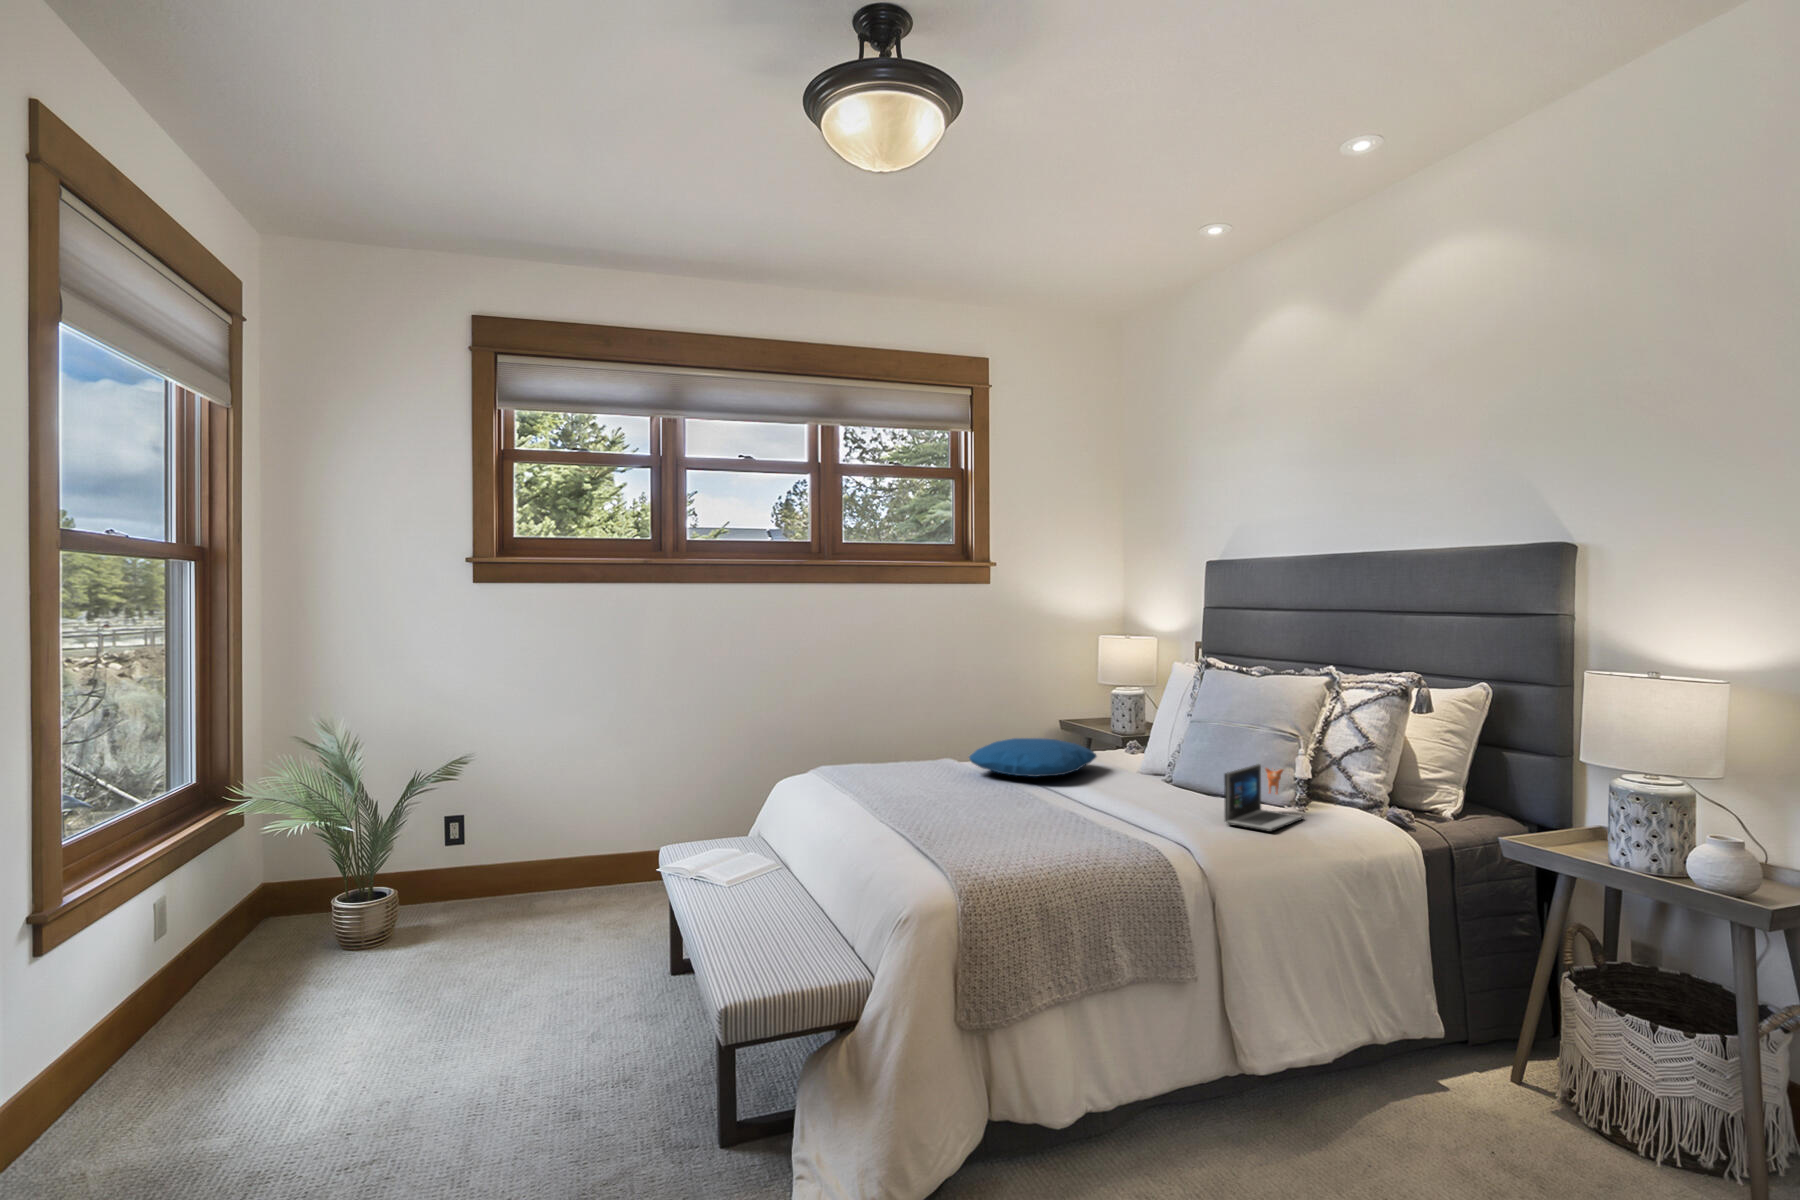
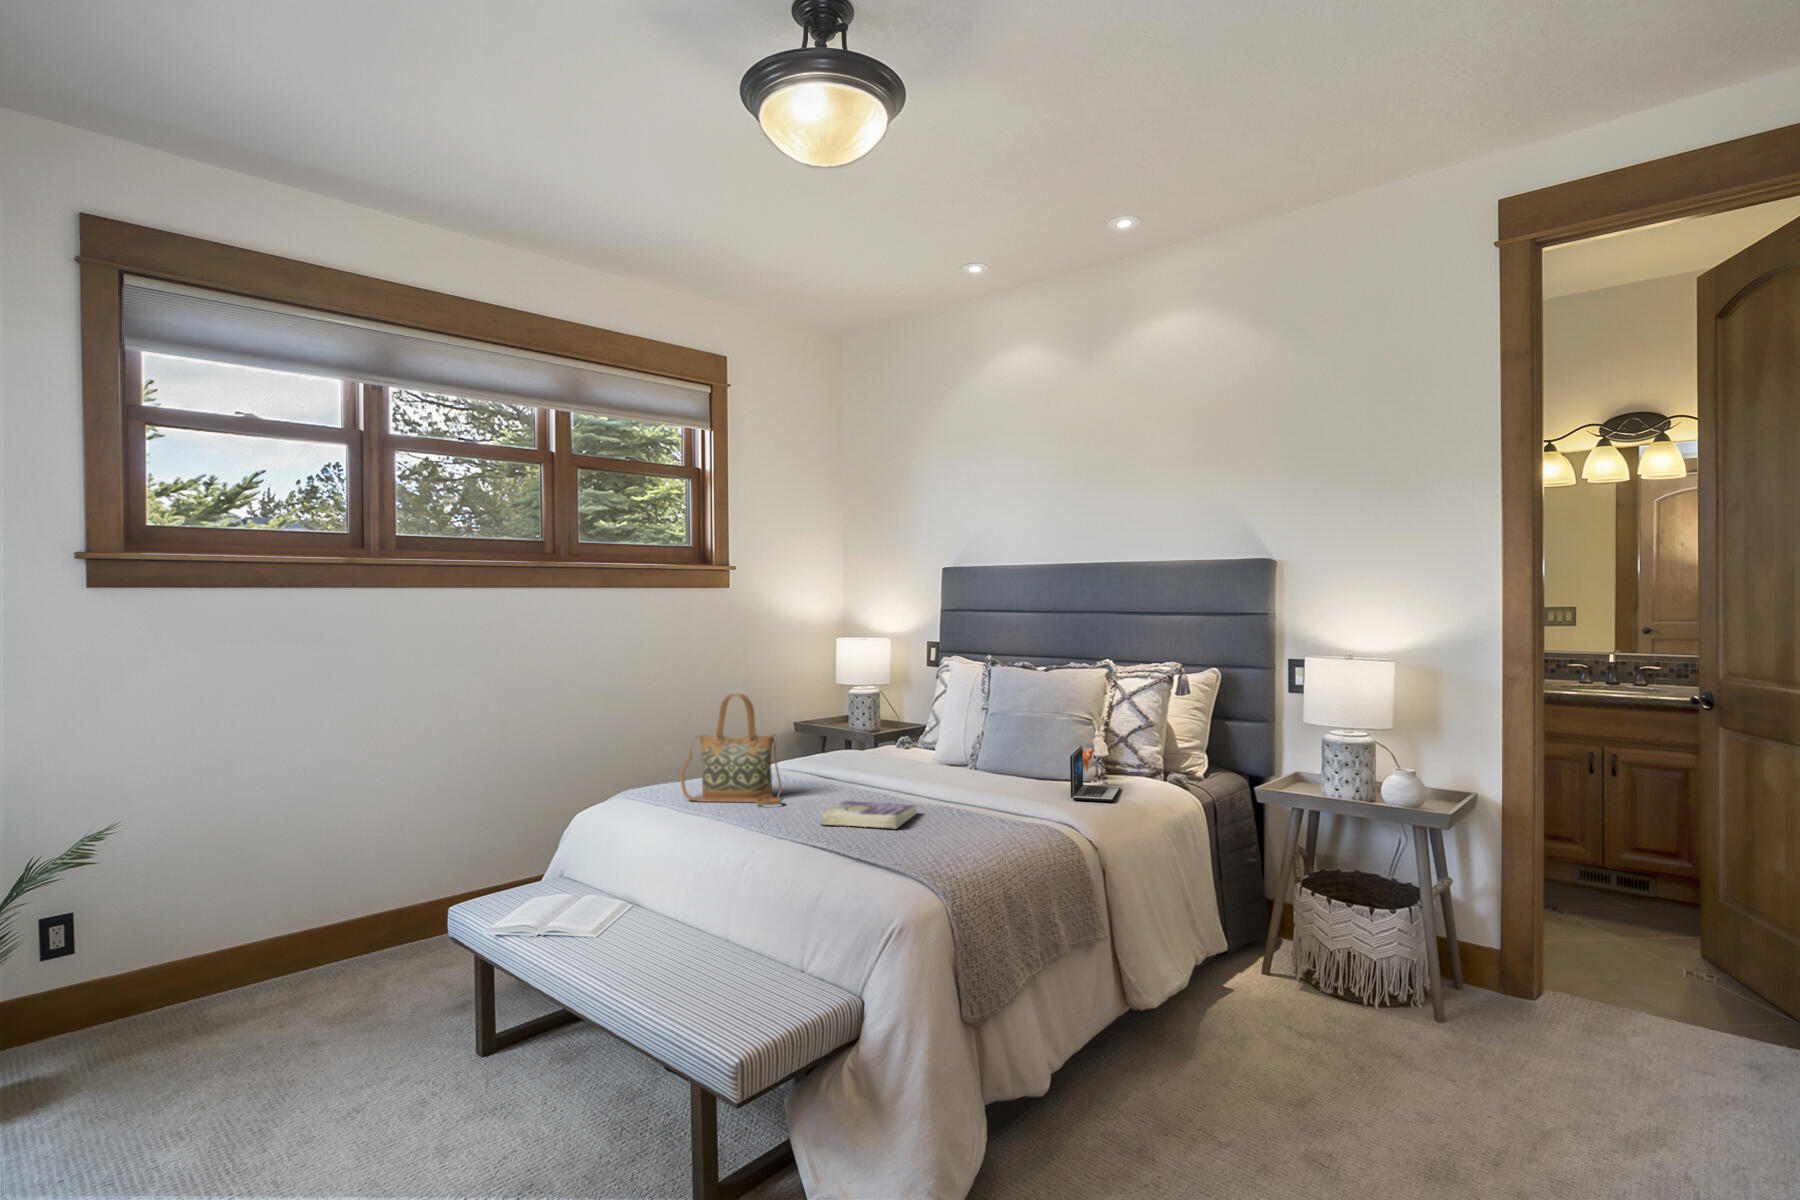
handbag: none [842,682,930,795] -> present [681,694,782,805]
pillow: present [969,738,1096,777] -> none [798,740,911,777]
book: none [926,798,1035,832] -> present [822,801,917,829]

